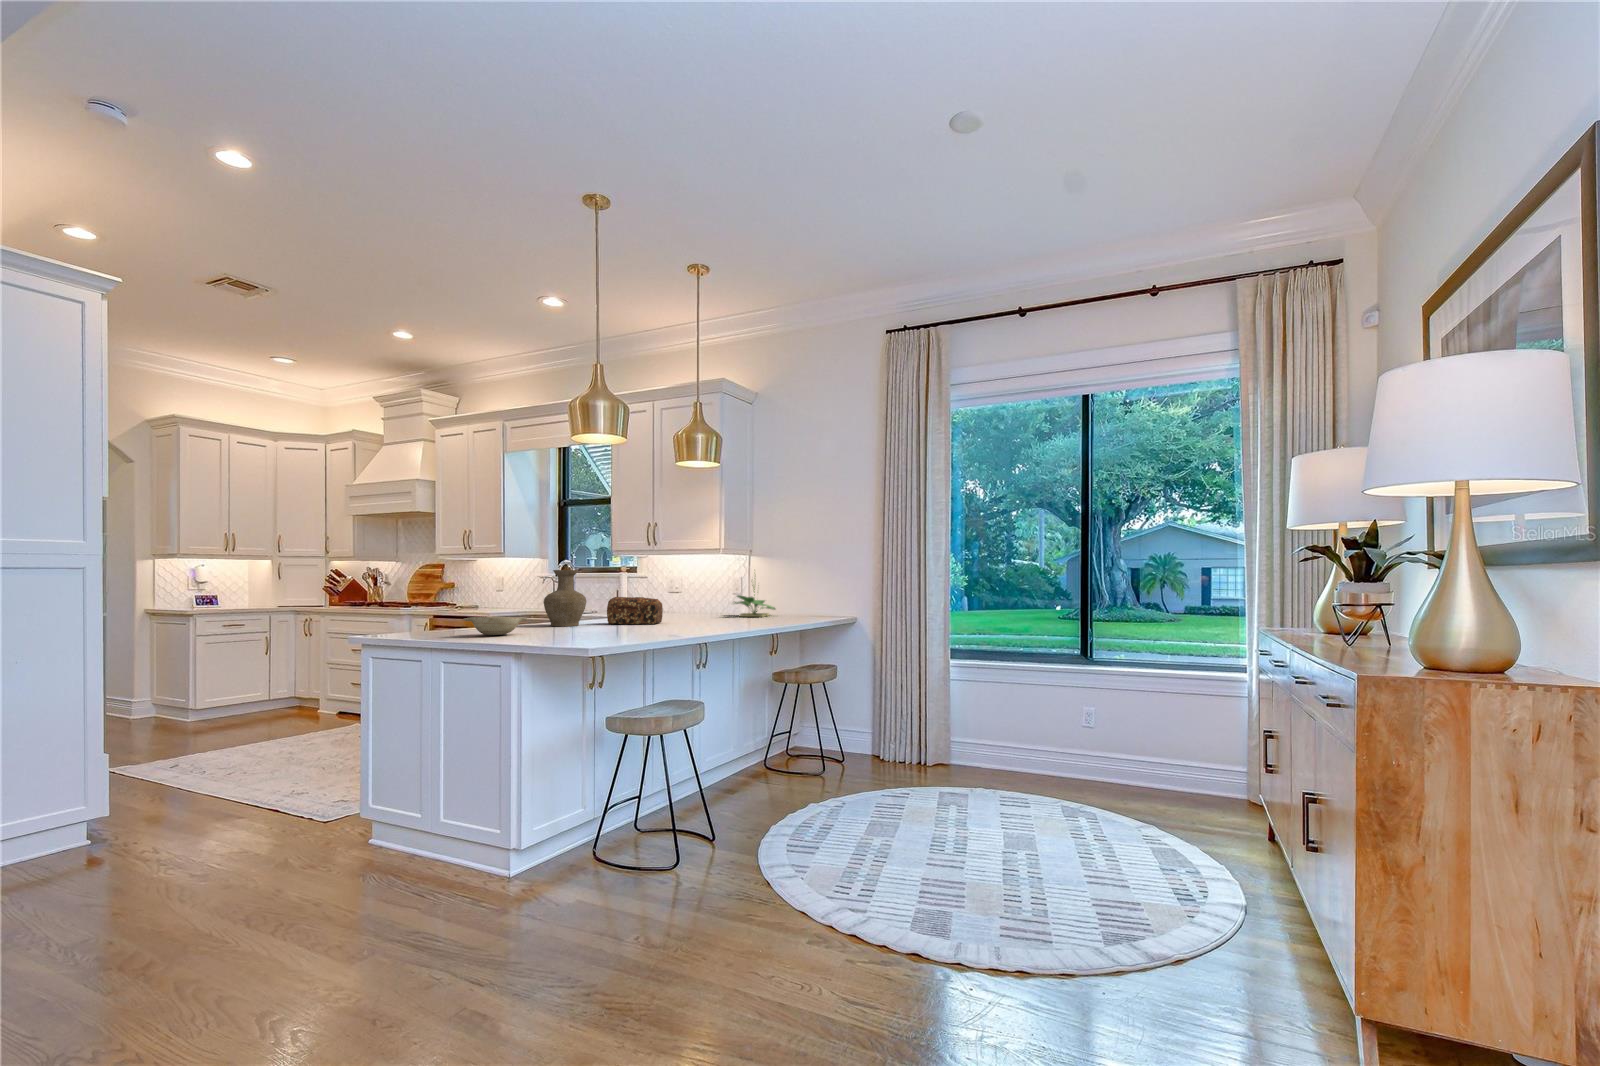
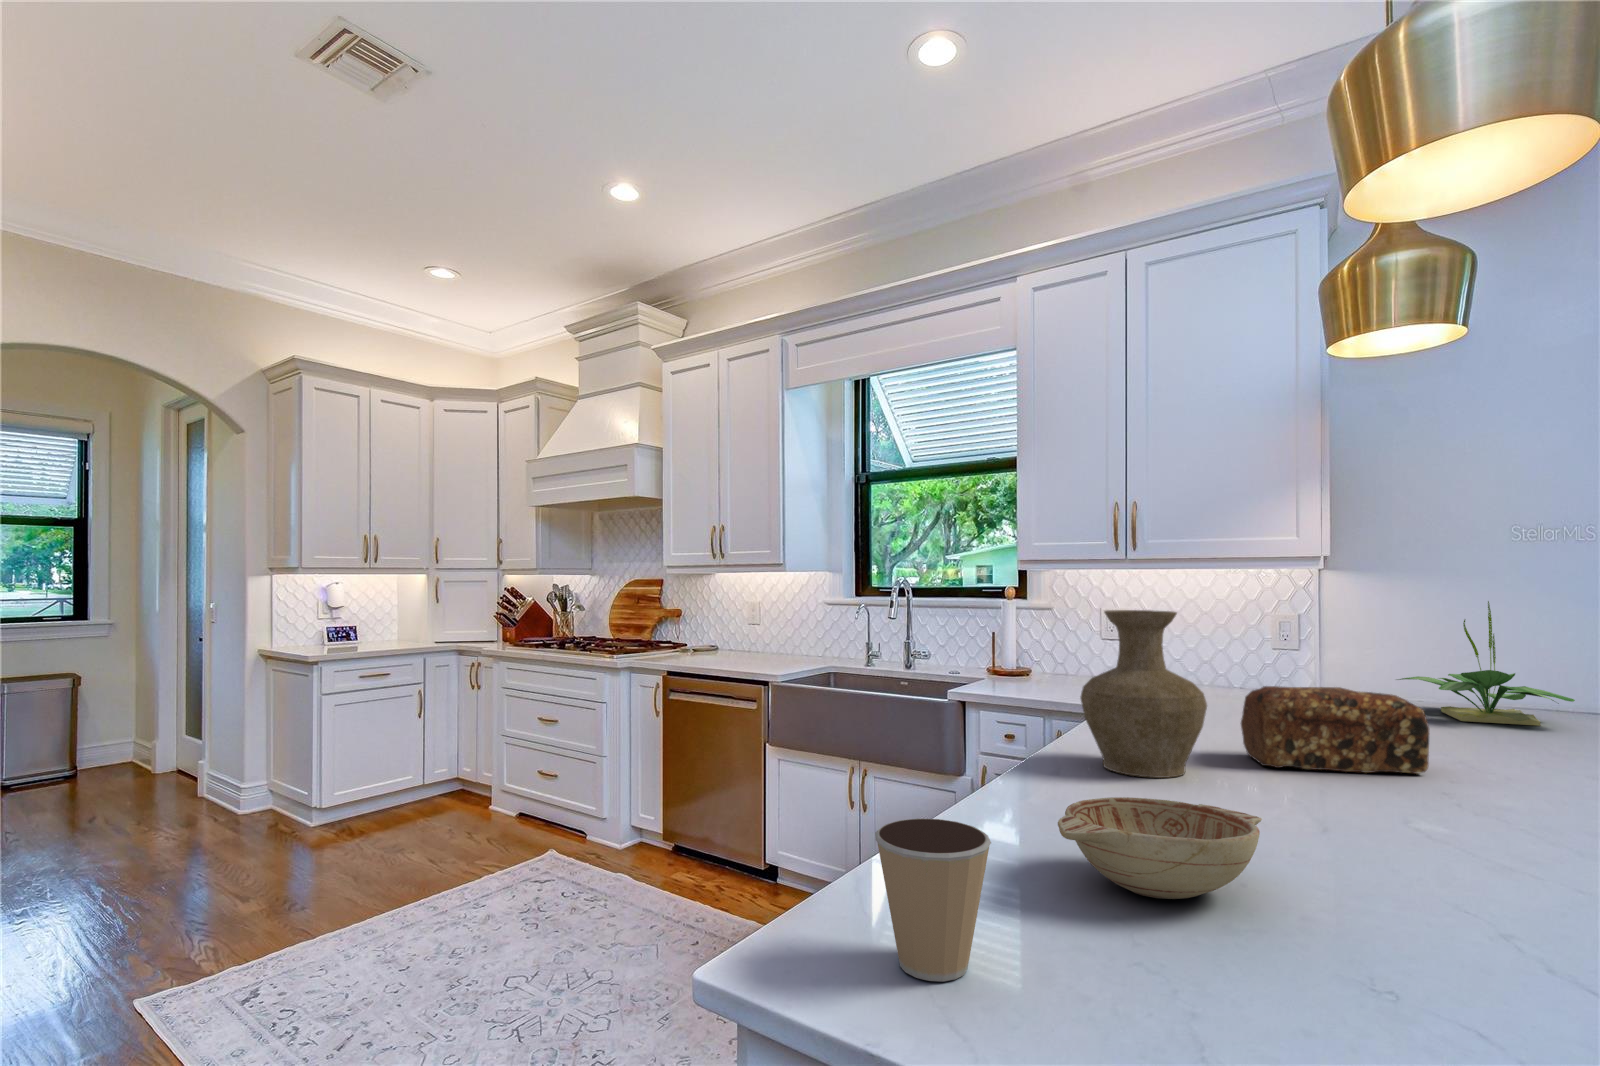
coffee cup: none [400,612,428,641] -> present [875,818,991,982]

